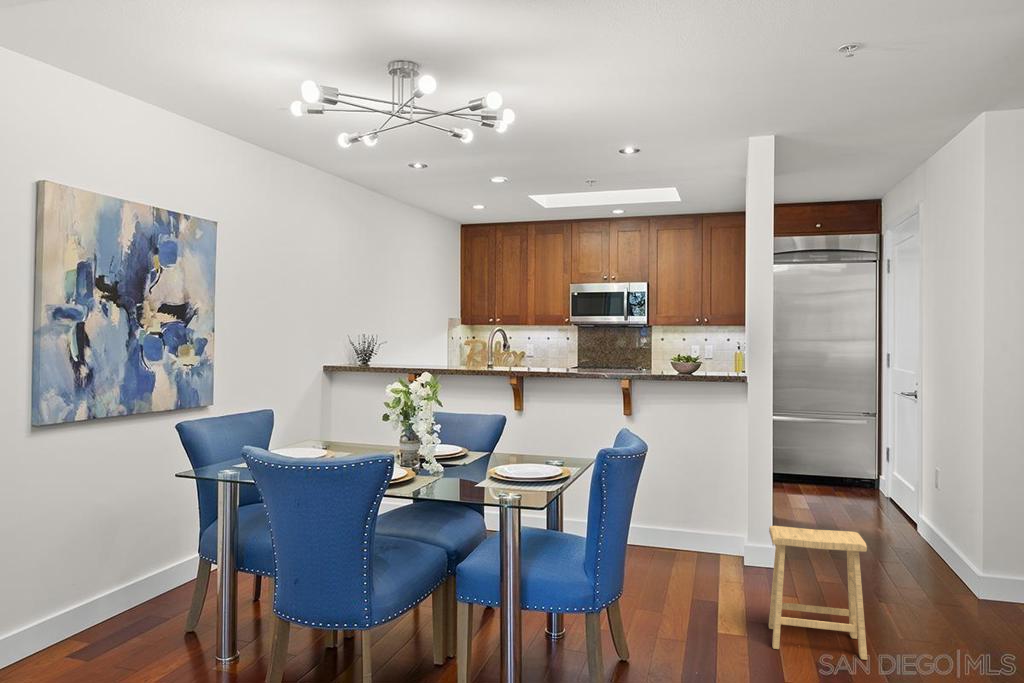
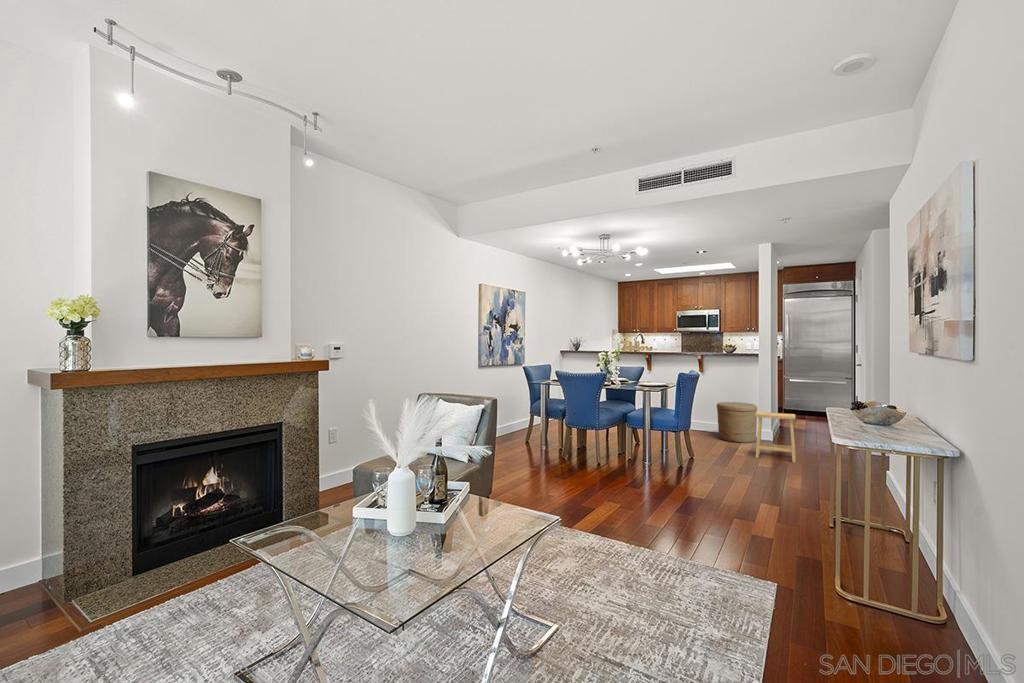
woven basket: none [664,483,750,582] -> present [717,402,757,443]

